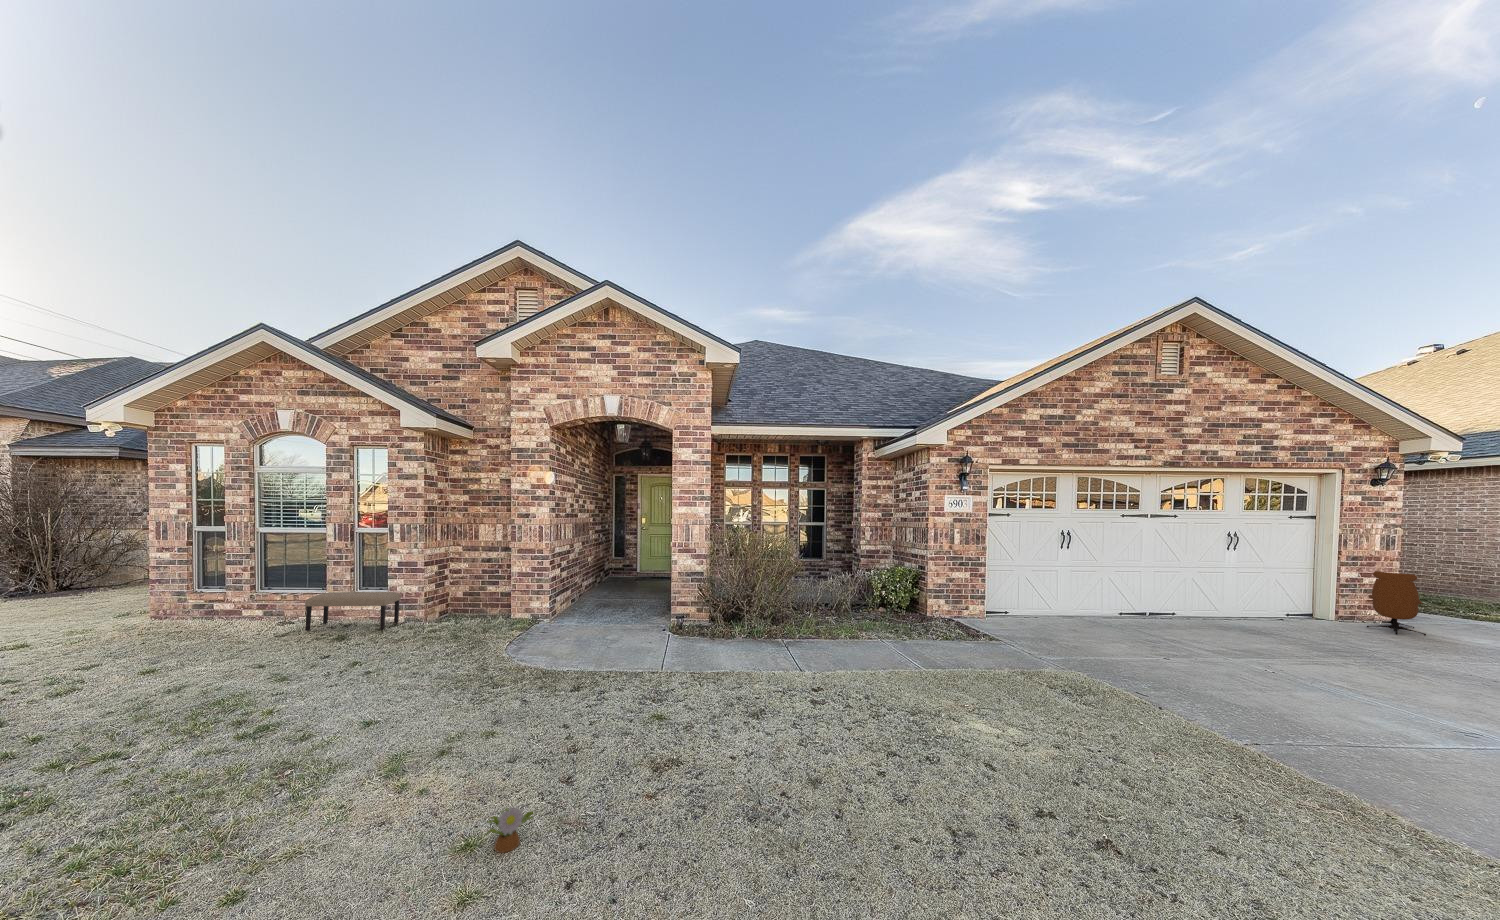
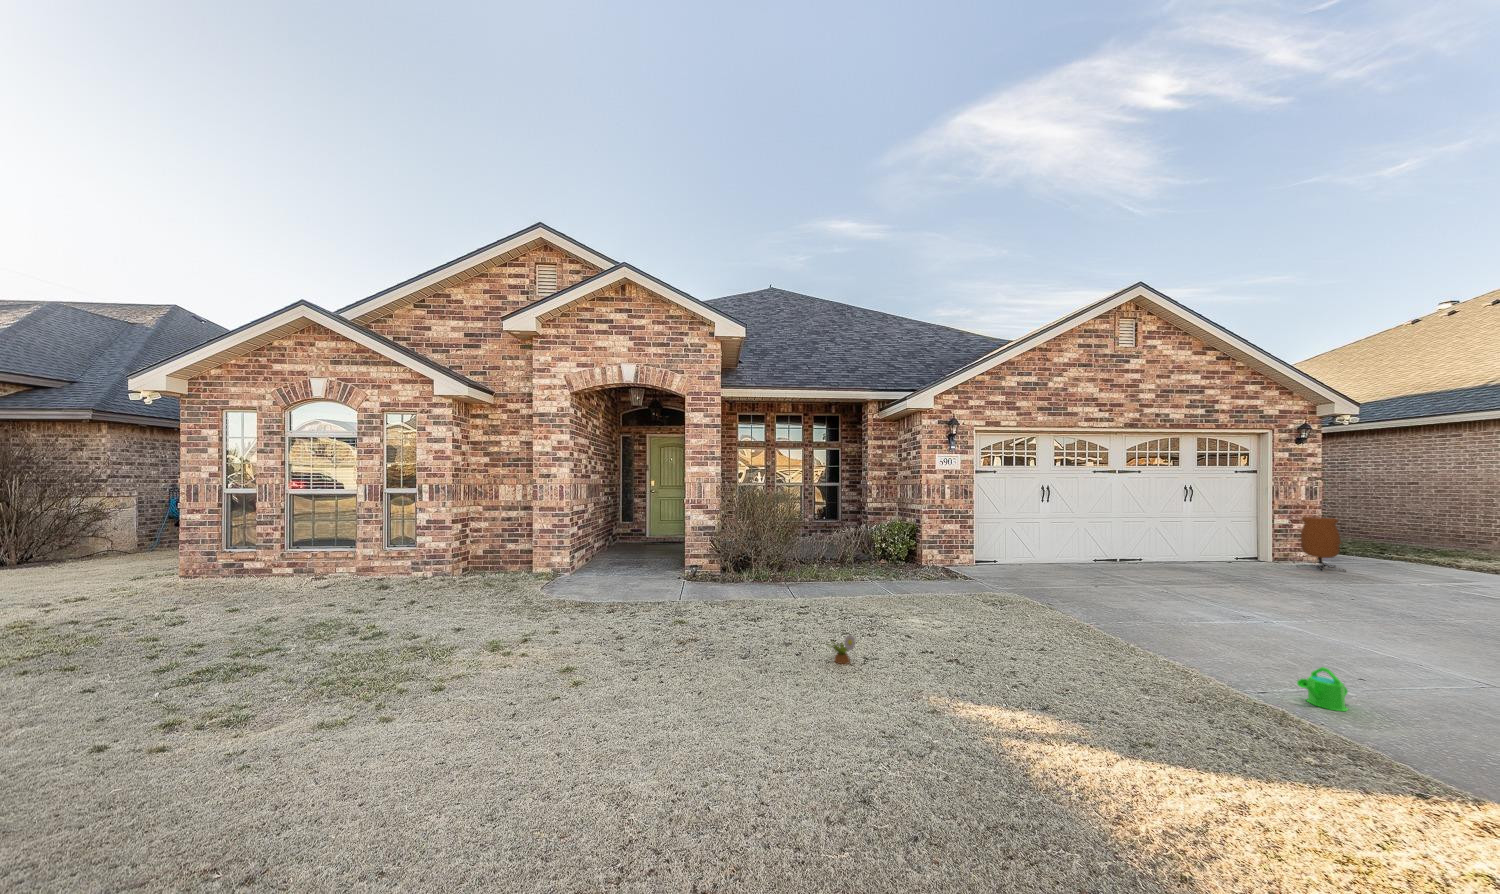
bench: present [305,592,401,631] -> none [339,549,430,585]
watering can: none [1340,800,1403,858] -> present [1297,667,1348,711]
decorative plant: present [488,807,533,853] -> present [828,635,855,664]

